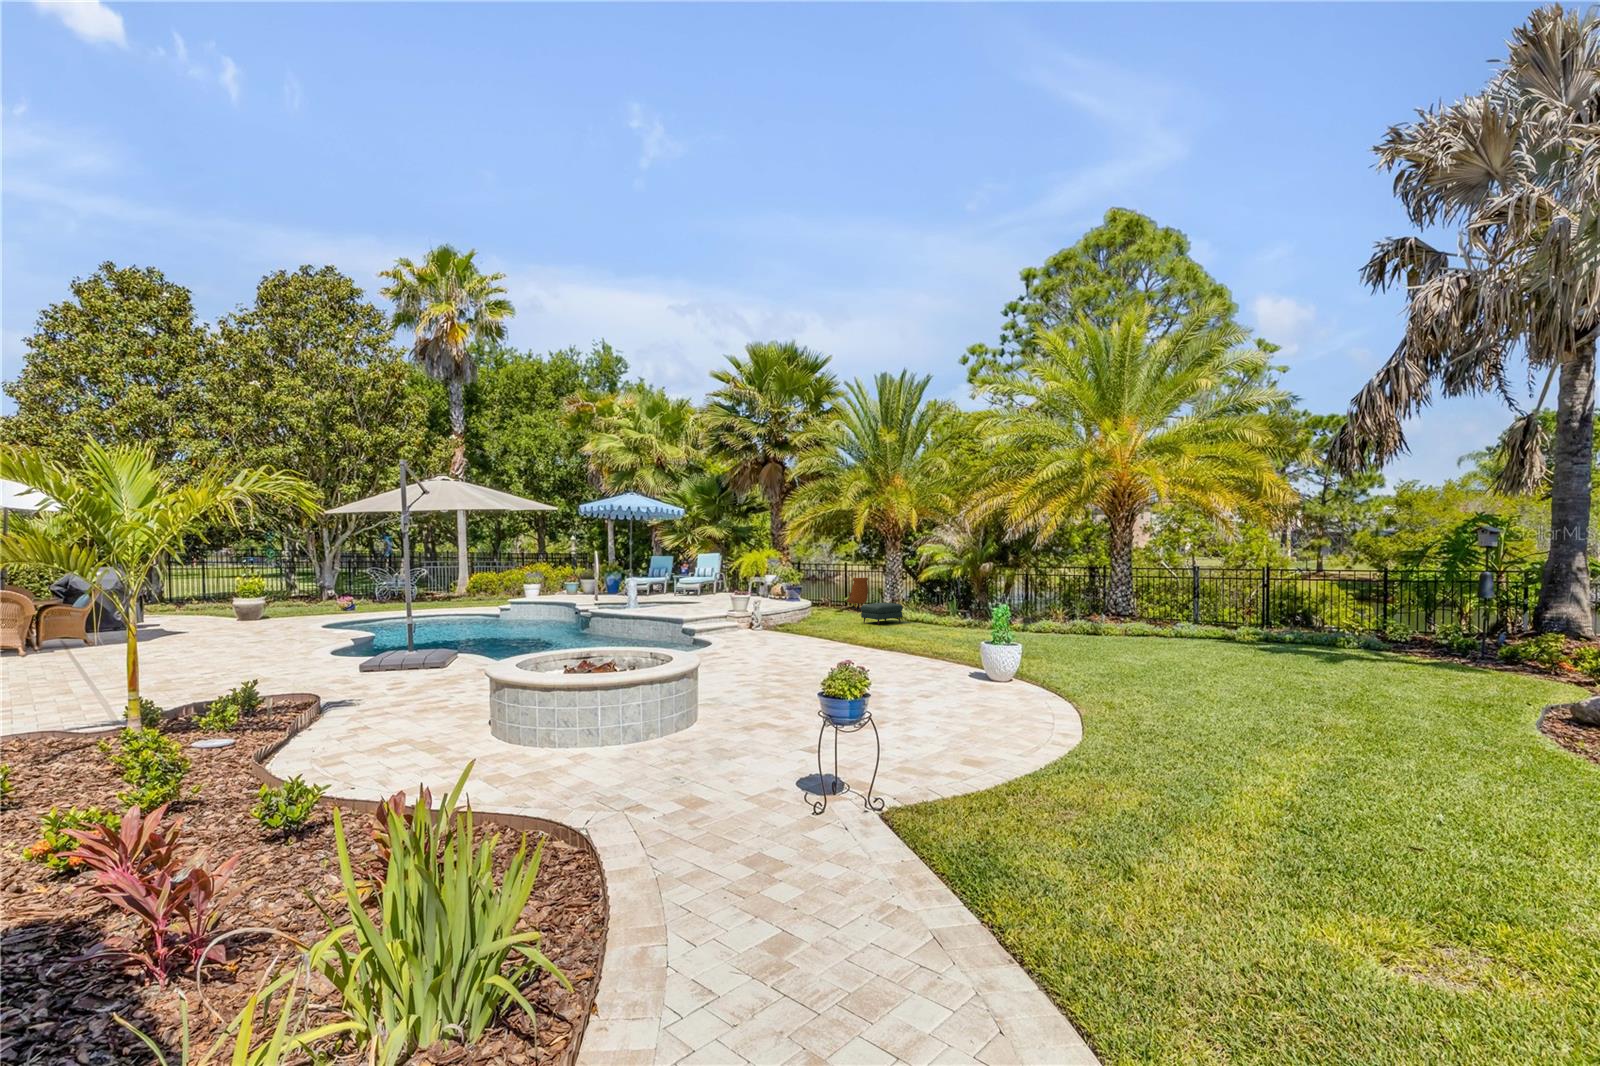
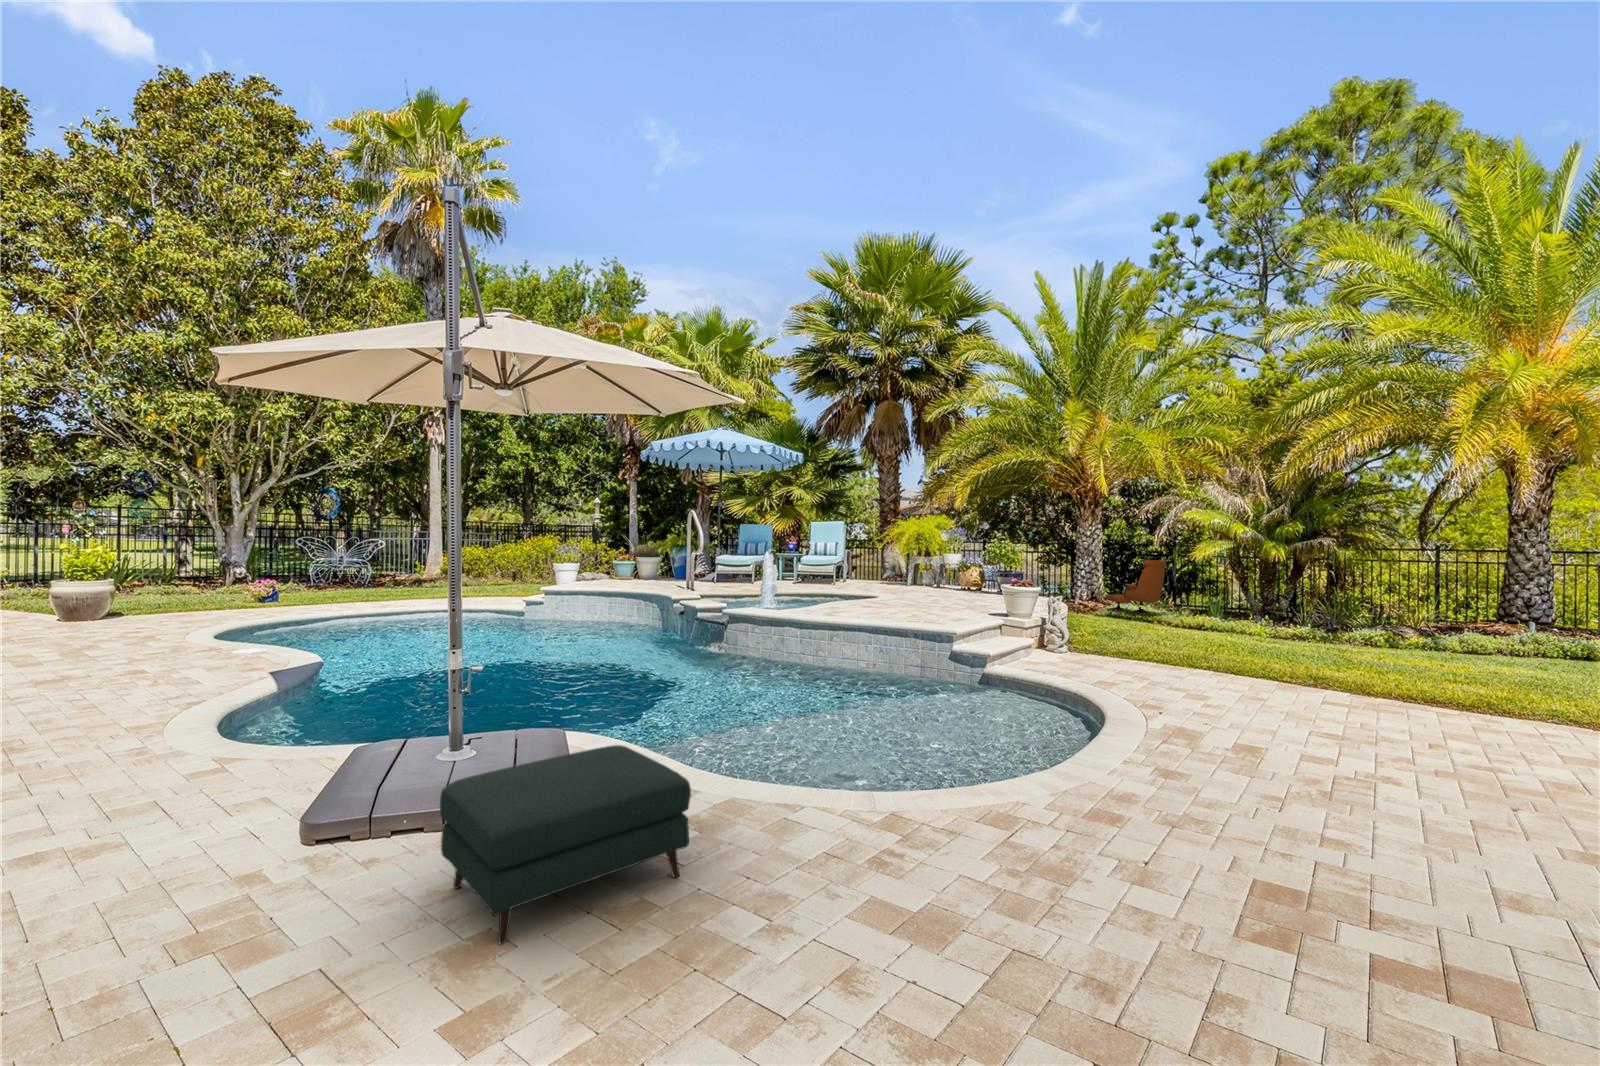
ottoman: present [861,603,903,625] -> present [440,745,691,944]

